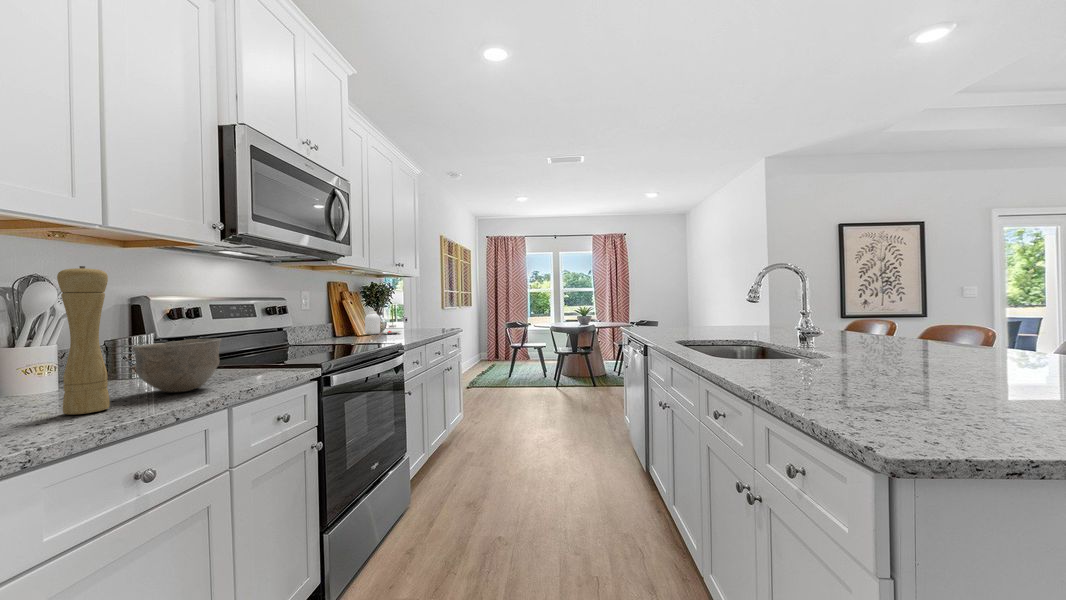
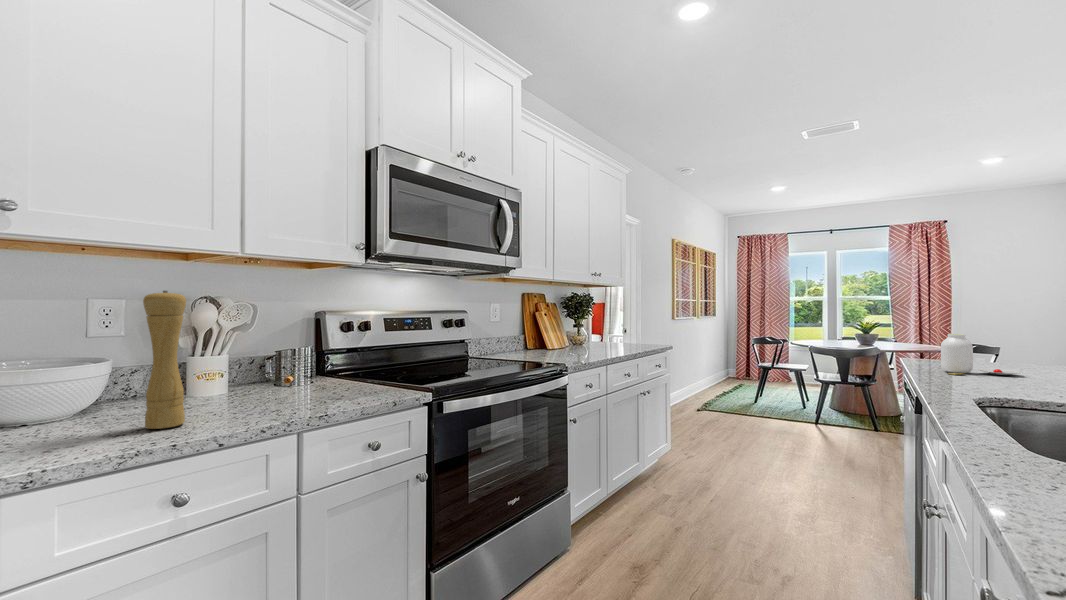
jar: present [365,311,401,335] -> present [941,334,1023,375]
bowl: present [132,338,222,392] -> none [228,357,307,411]

